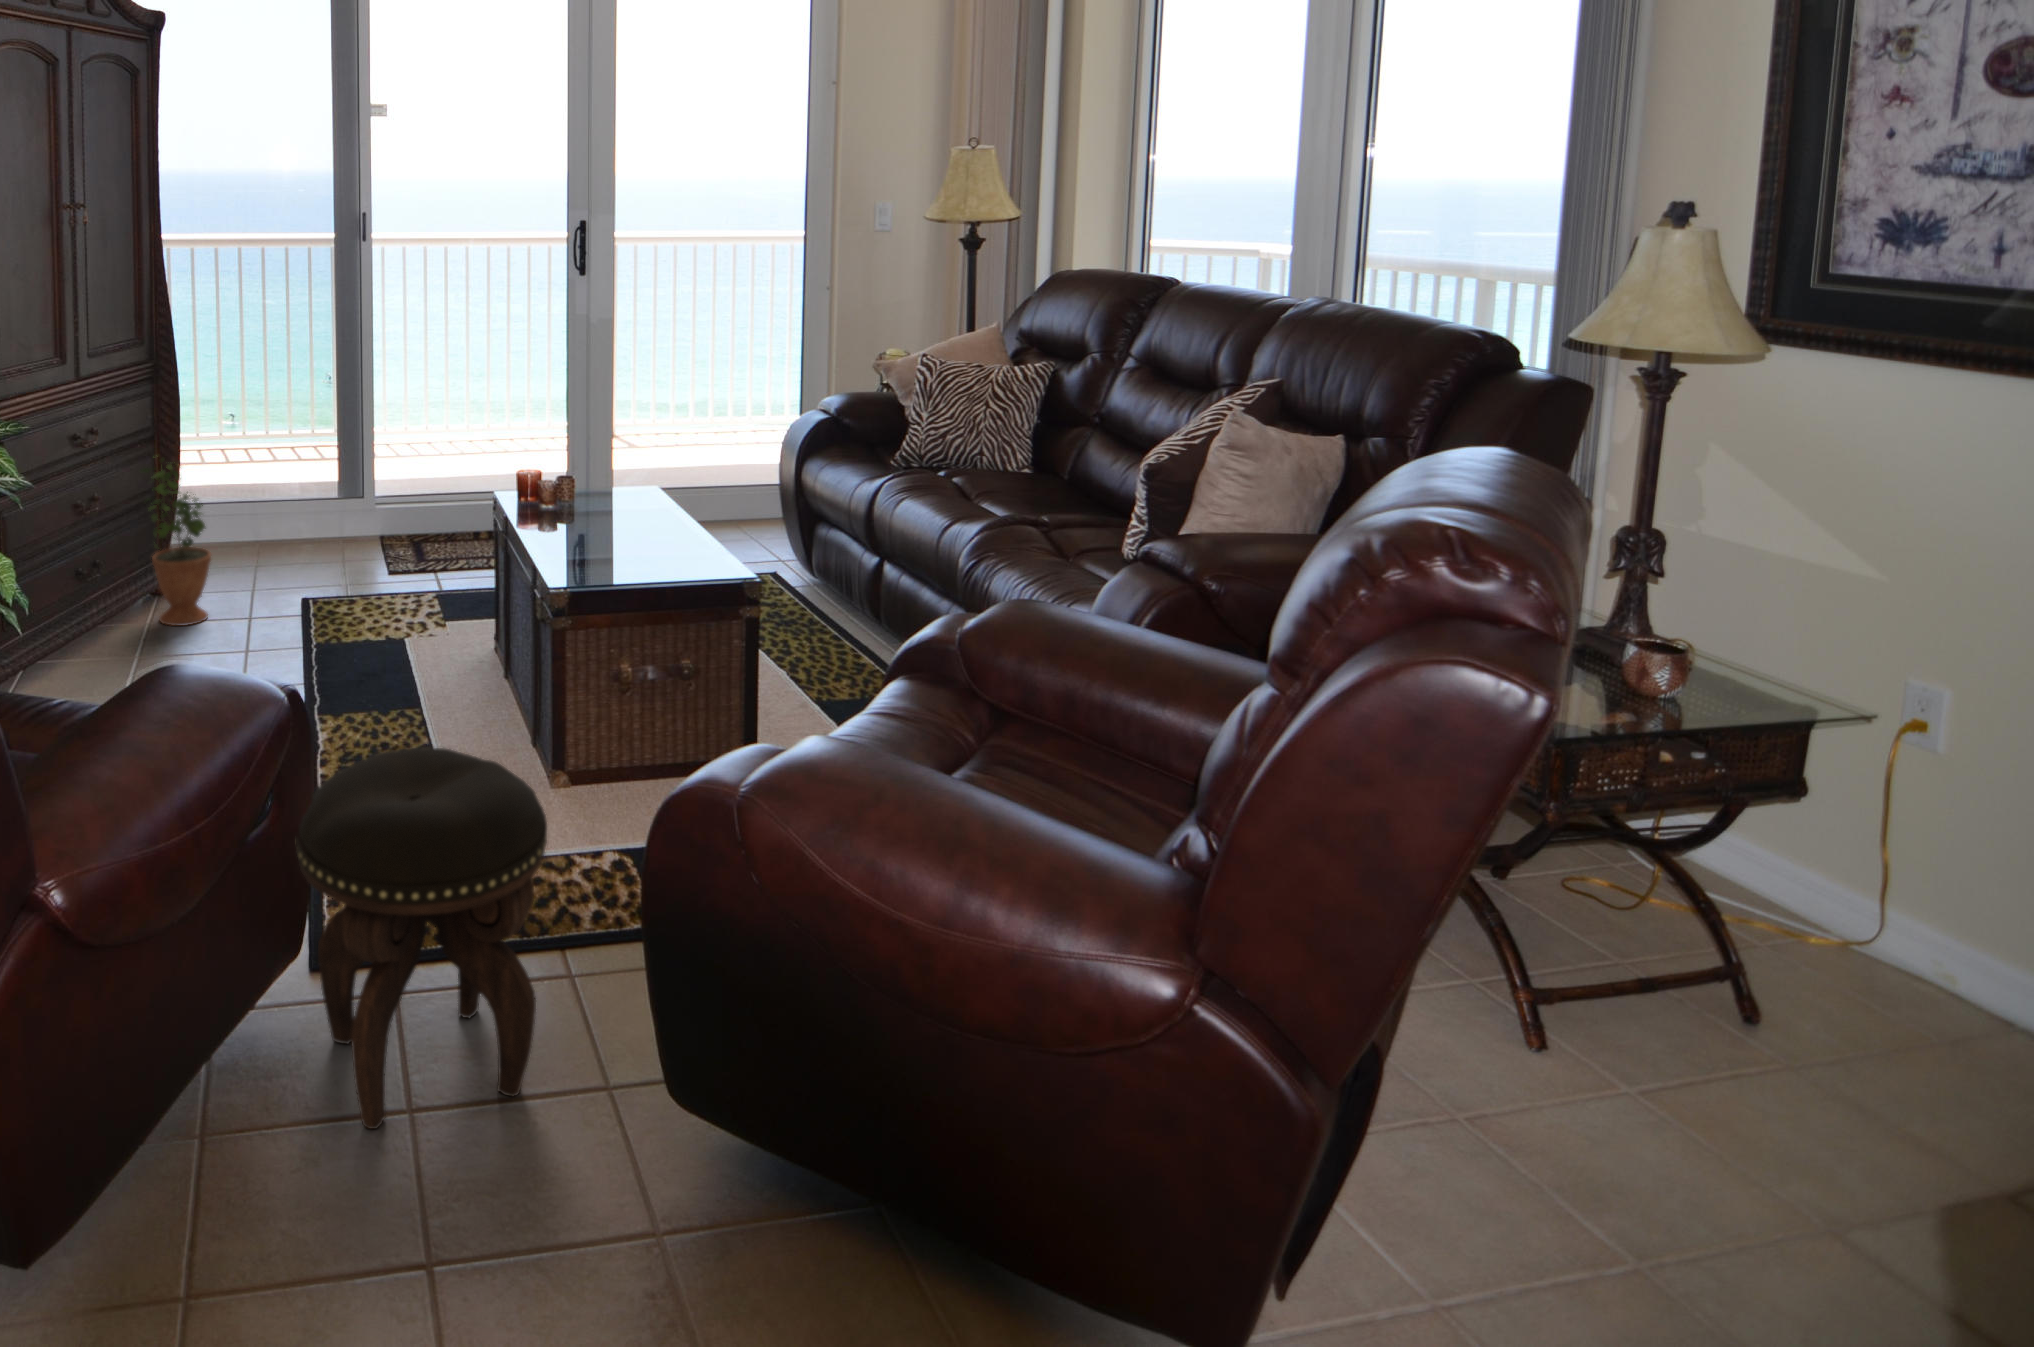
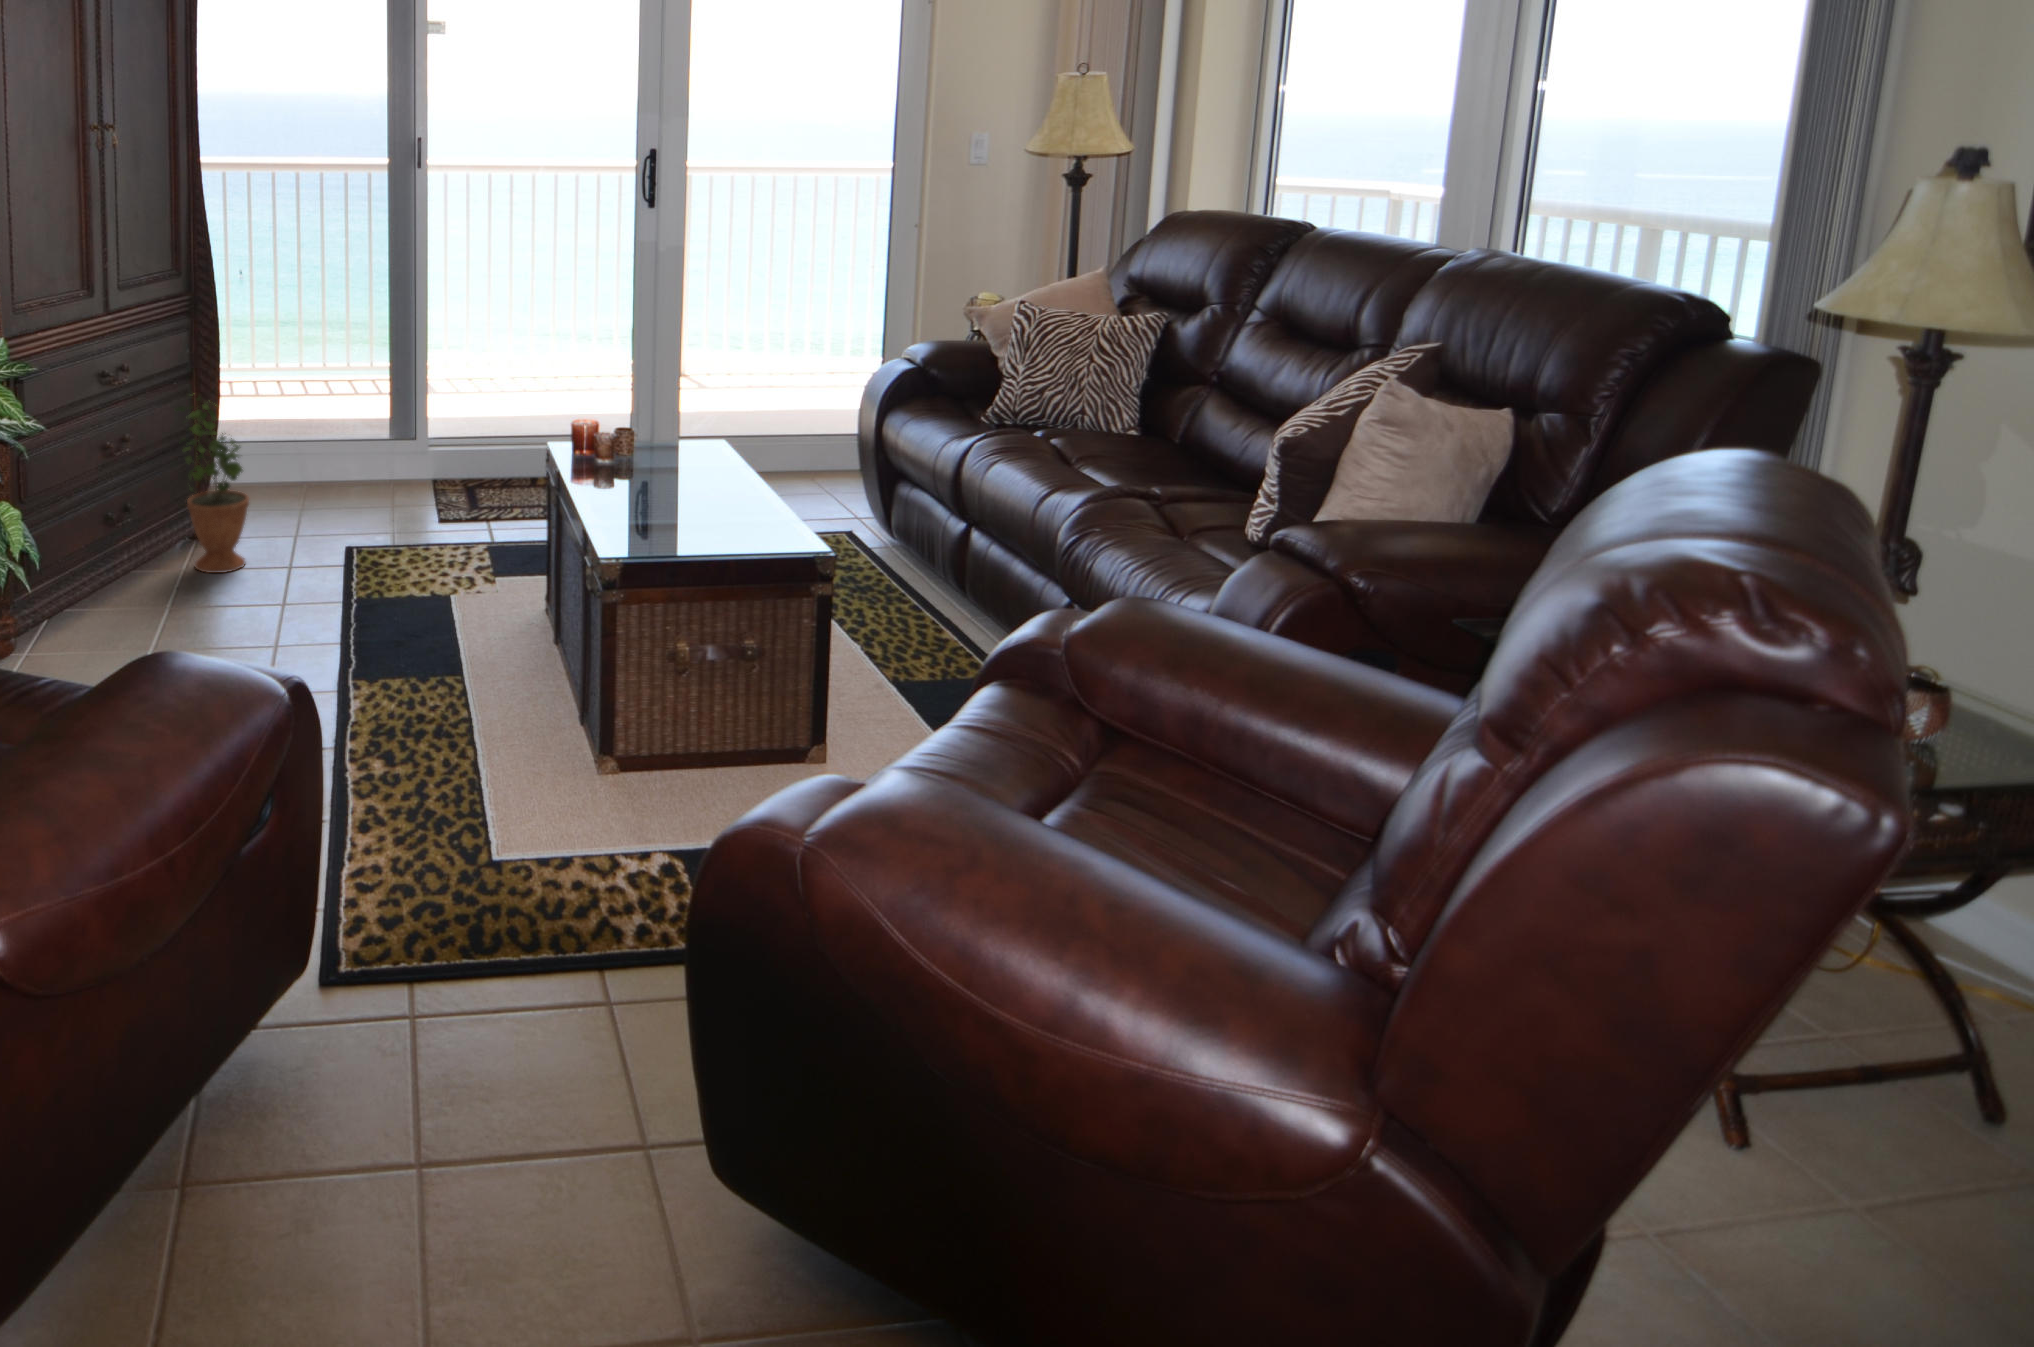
footstool: present [296,747,547,1129] -> none [292,754,582,1193]

